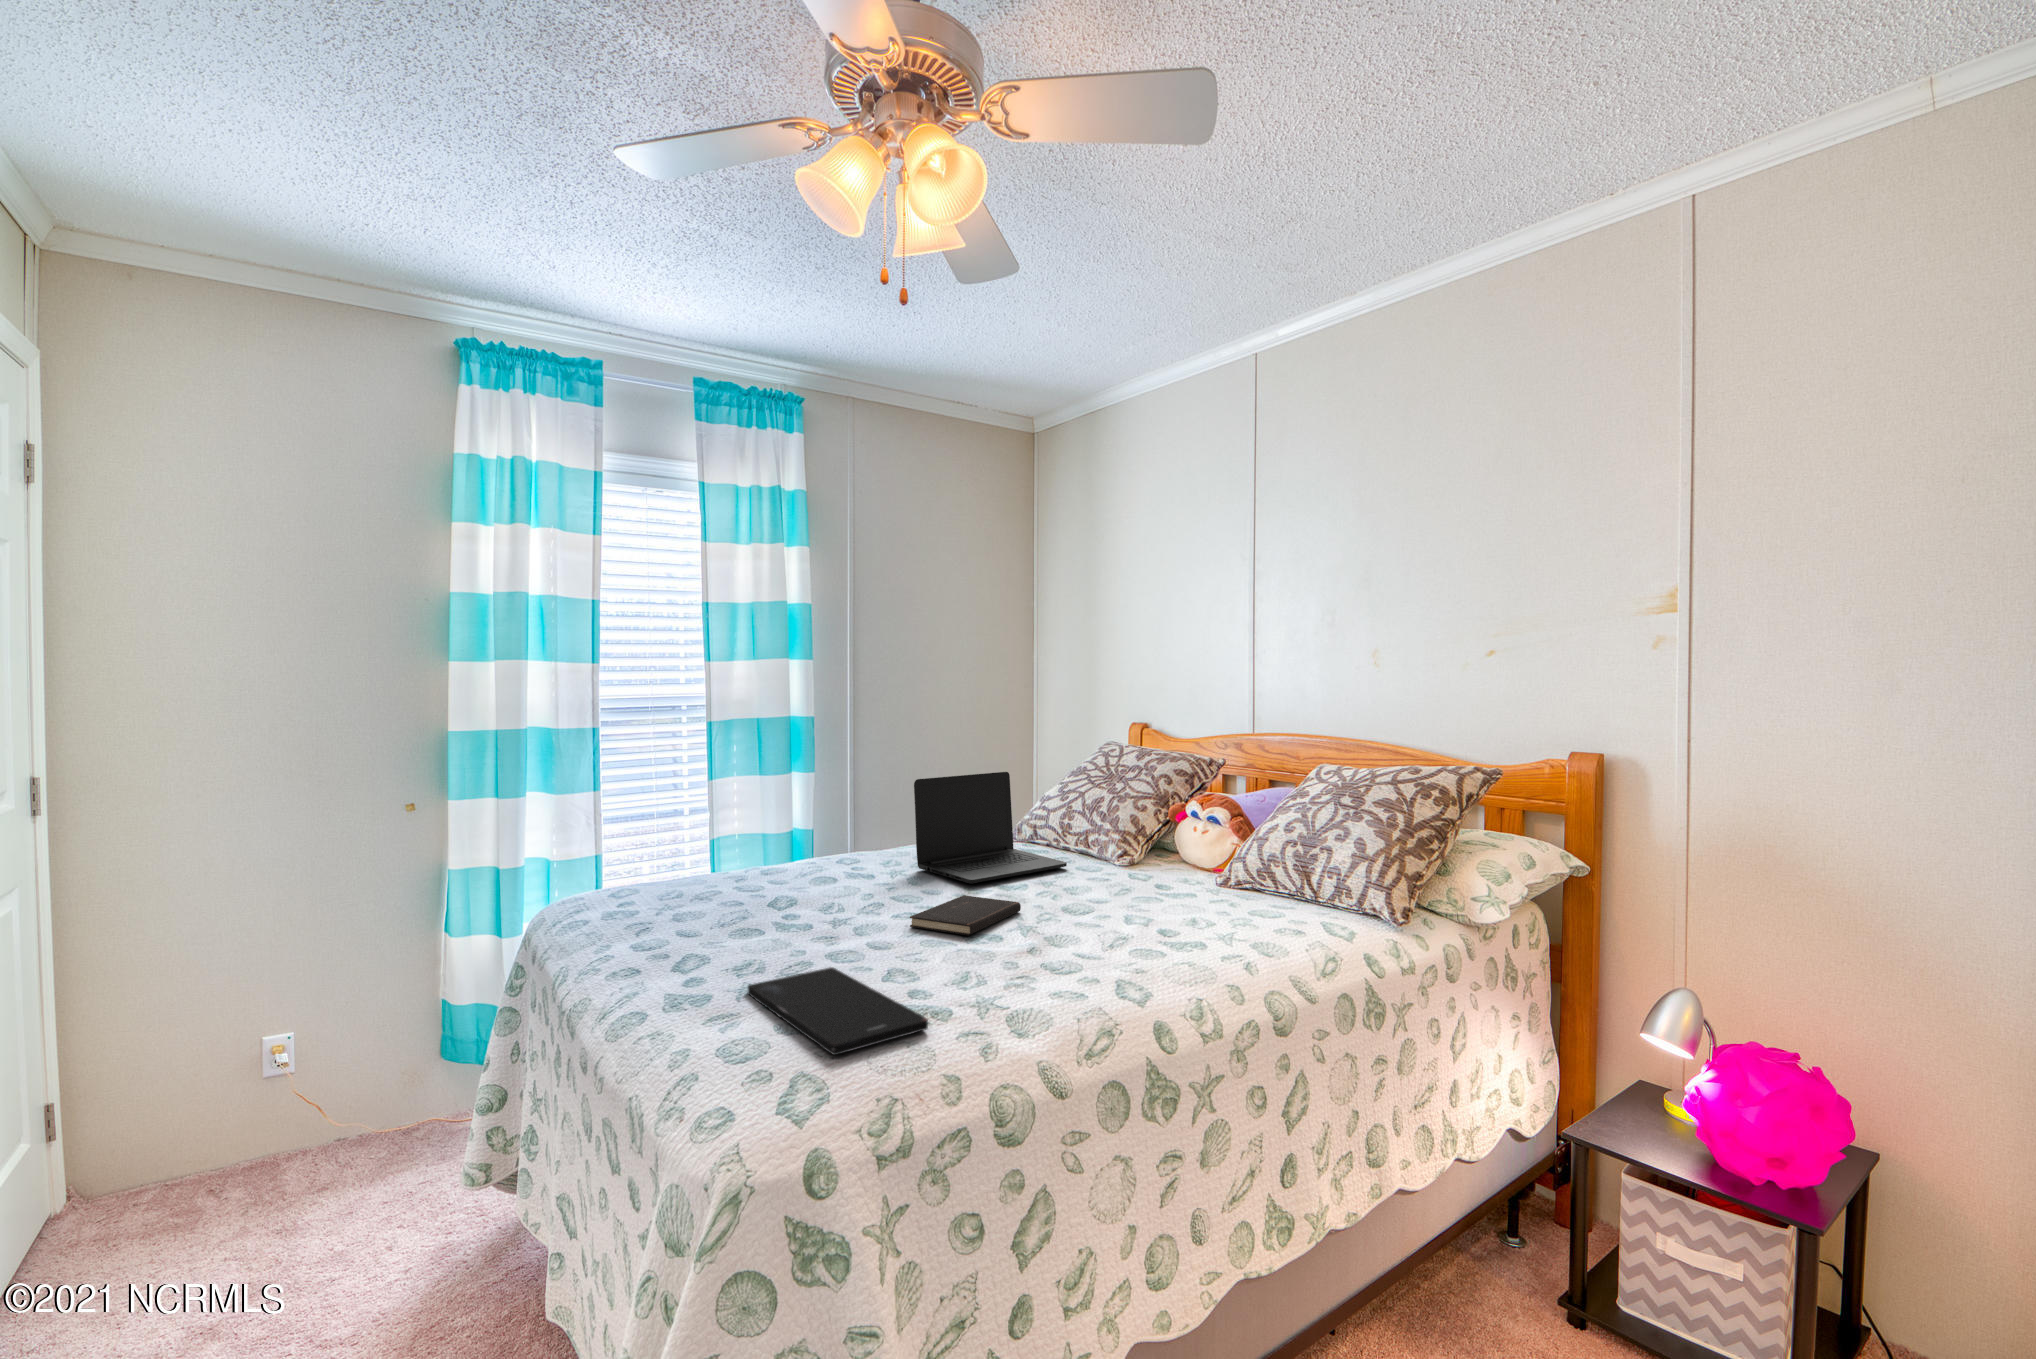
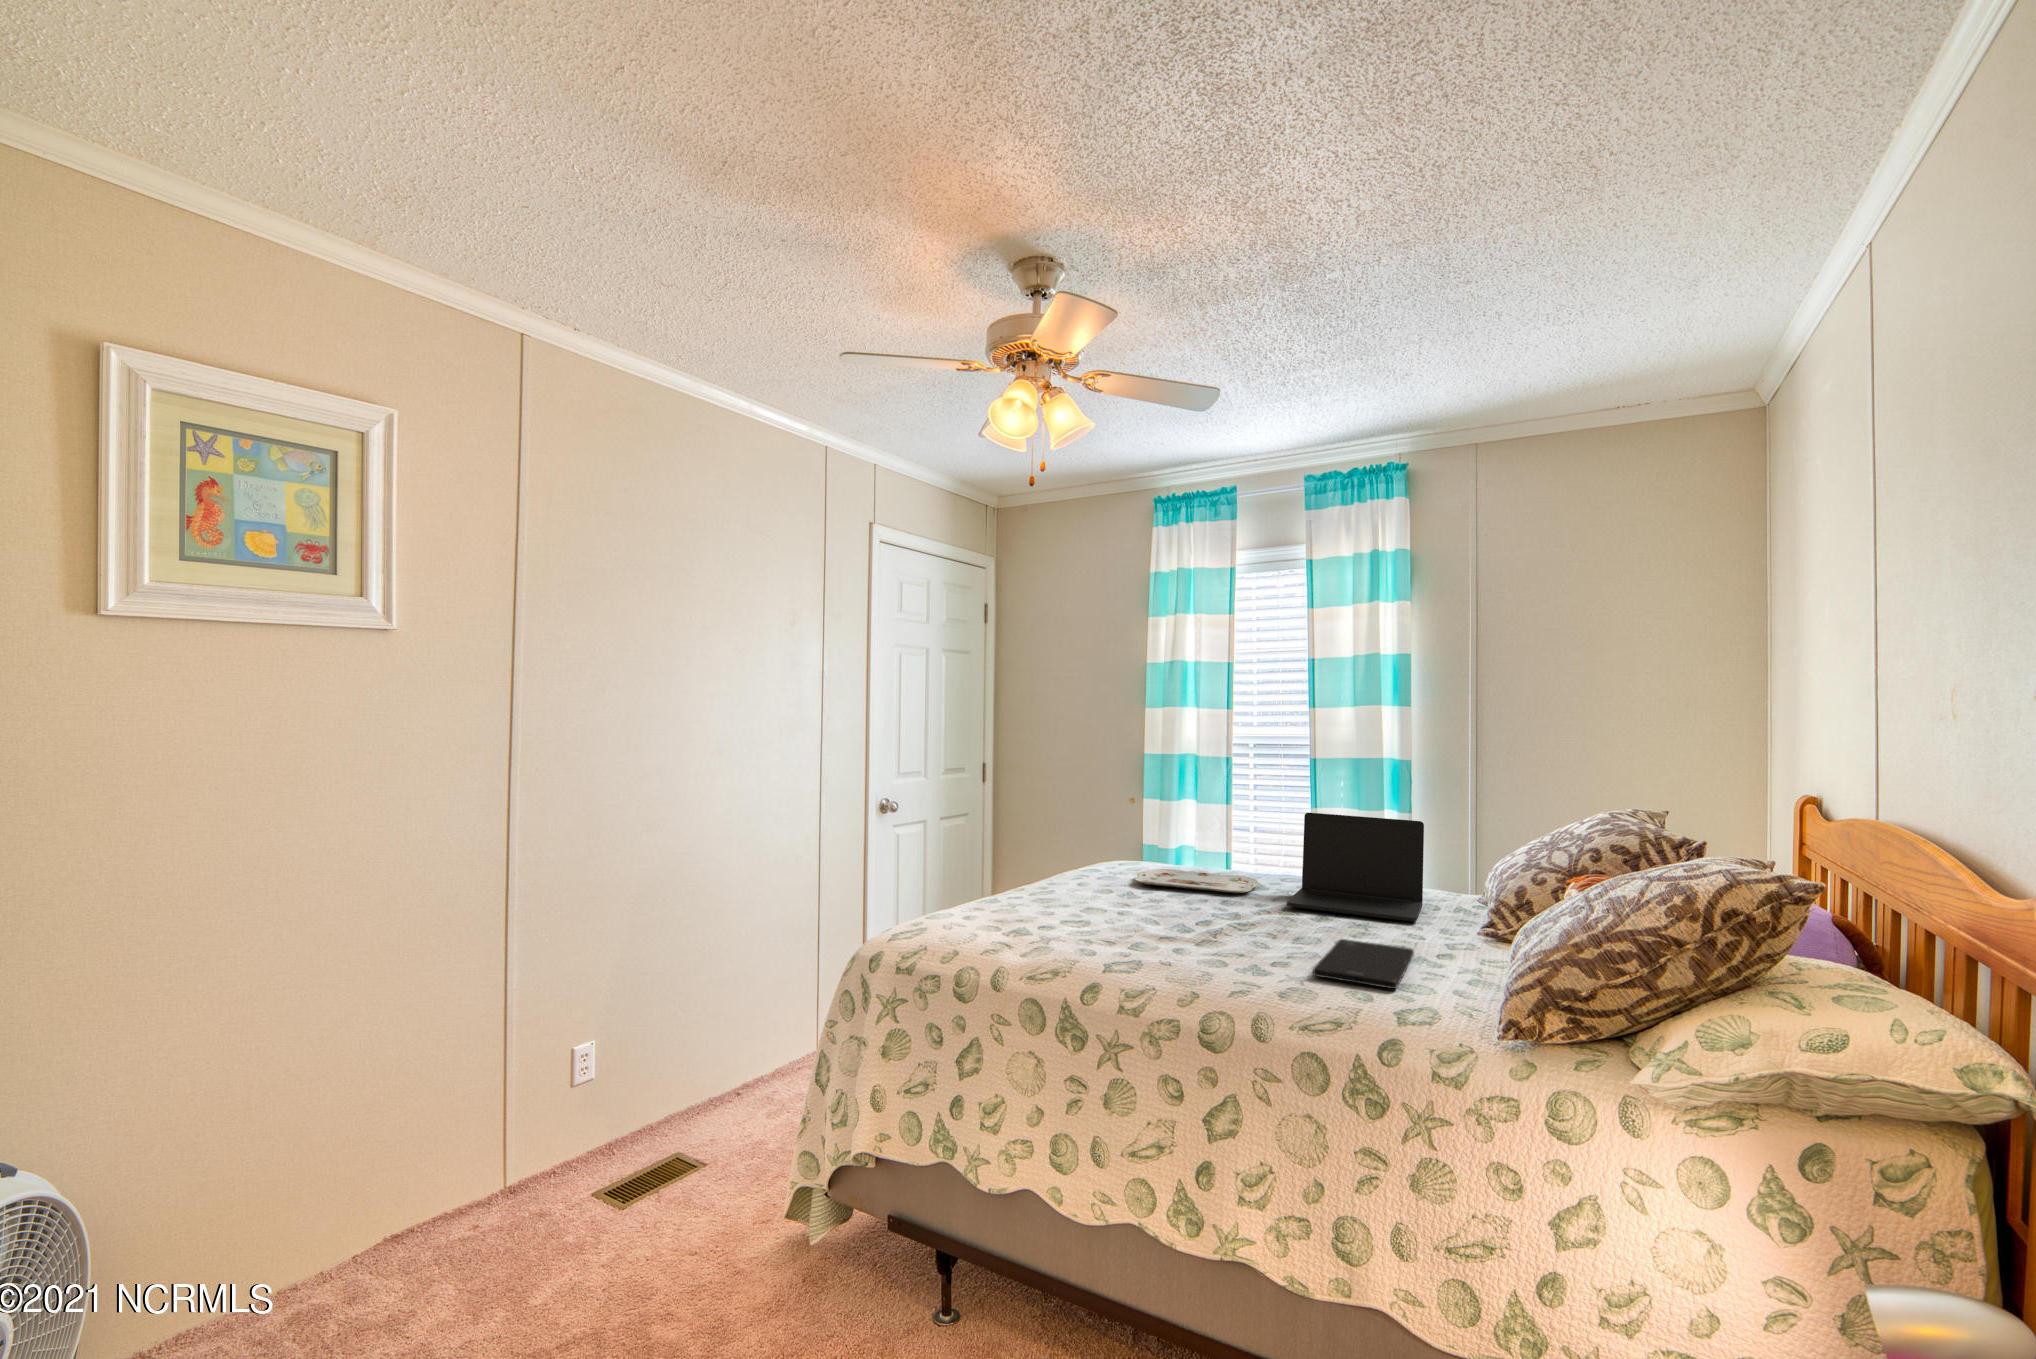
serving tray: none [724,868,895,907] -> present [1135,869,1259,893]
hardcover book: present [910,895,1021,935] -> none [1163,901,1253,926]
smartphone: present [748,967,928,1055] -> present [1313,939,1414,989]

